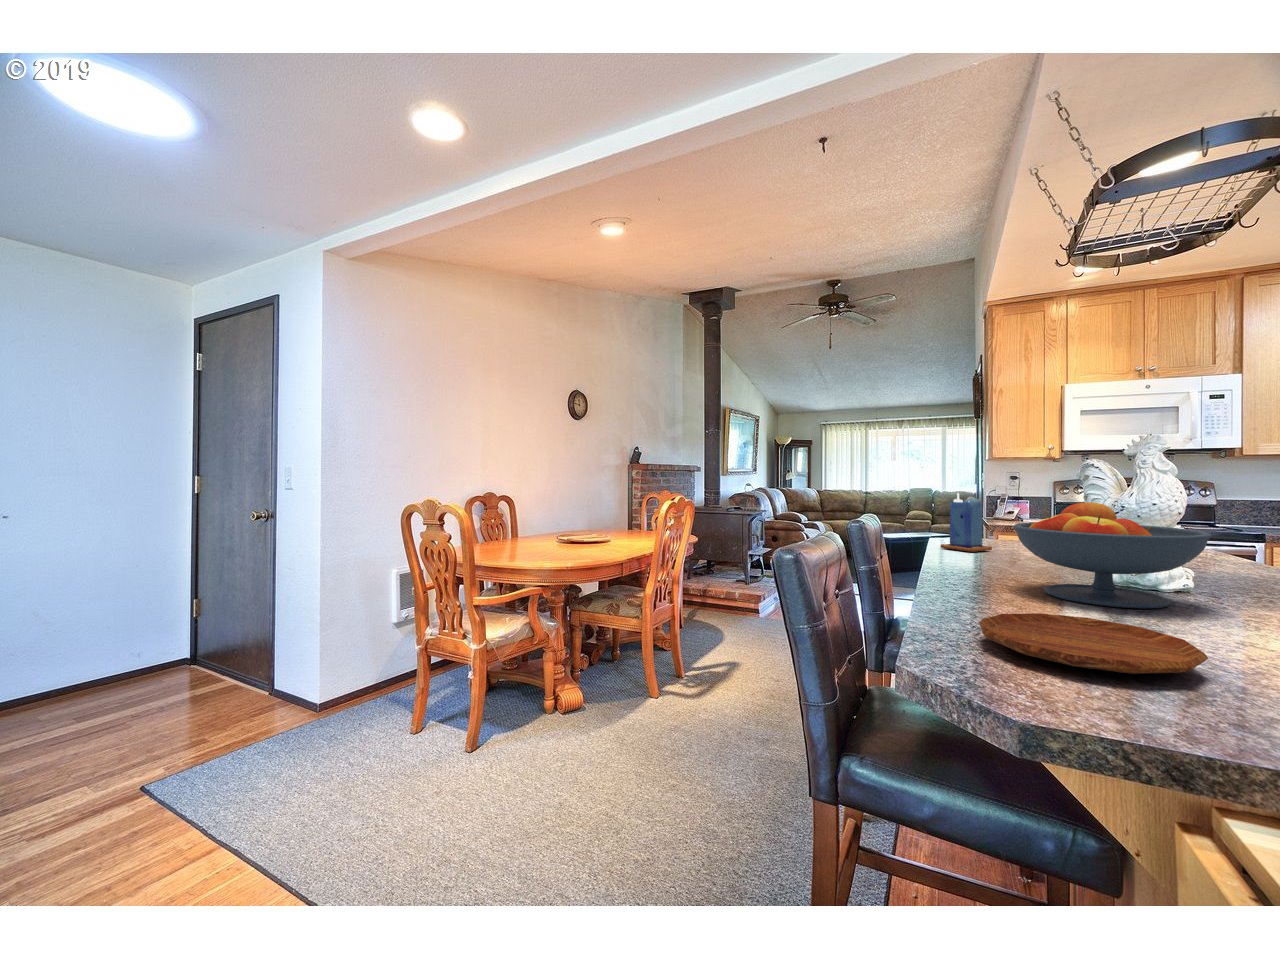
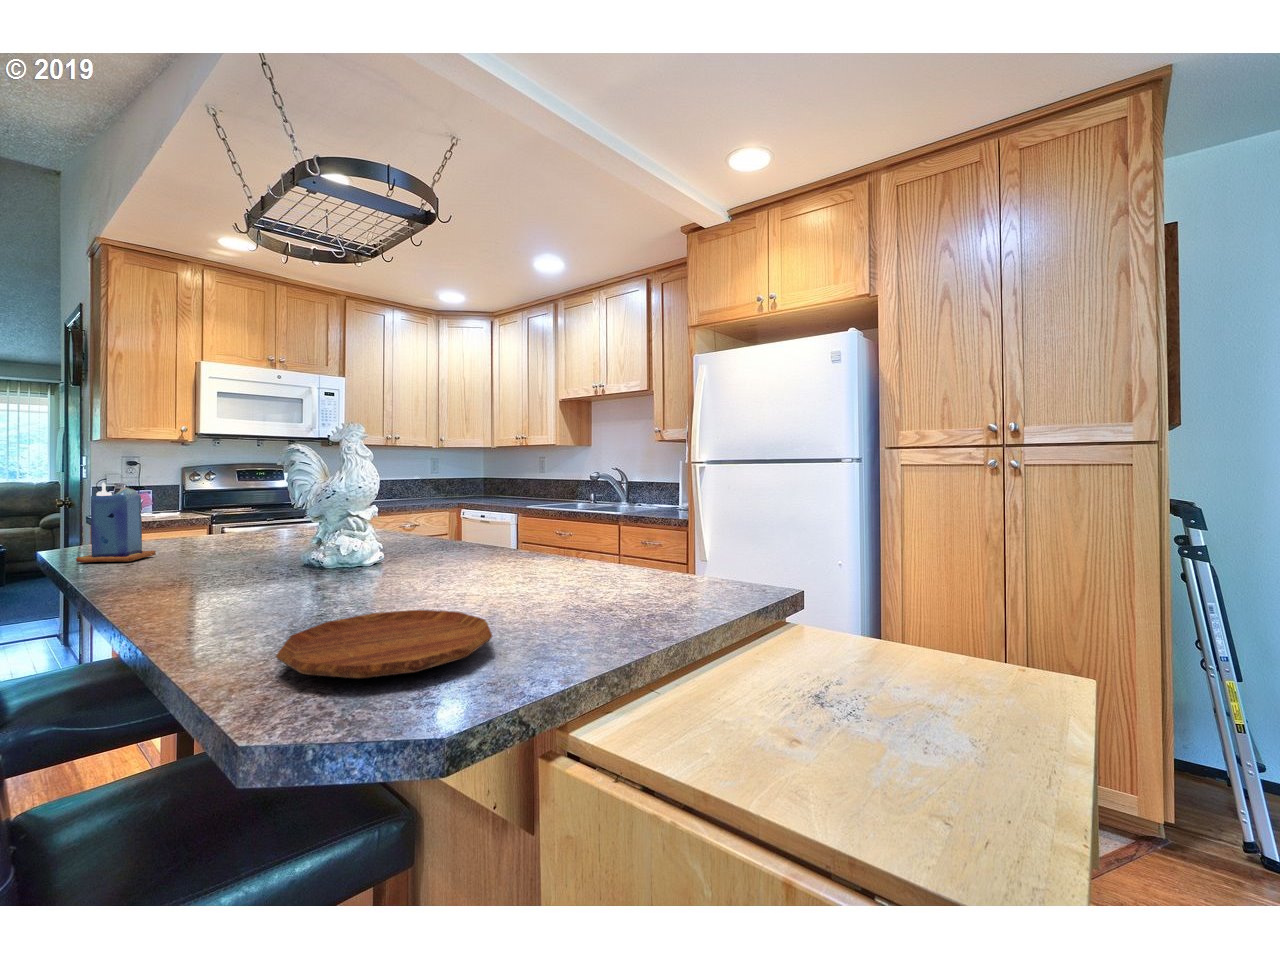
fruit bowl: present [1014,502,1212,609] -> none [235,487,416,598]

